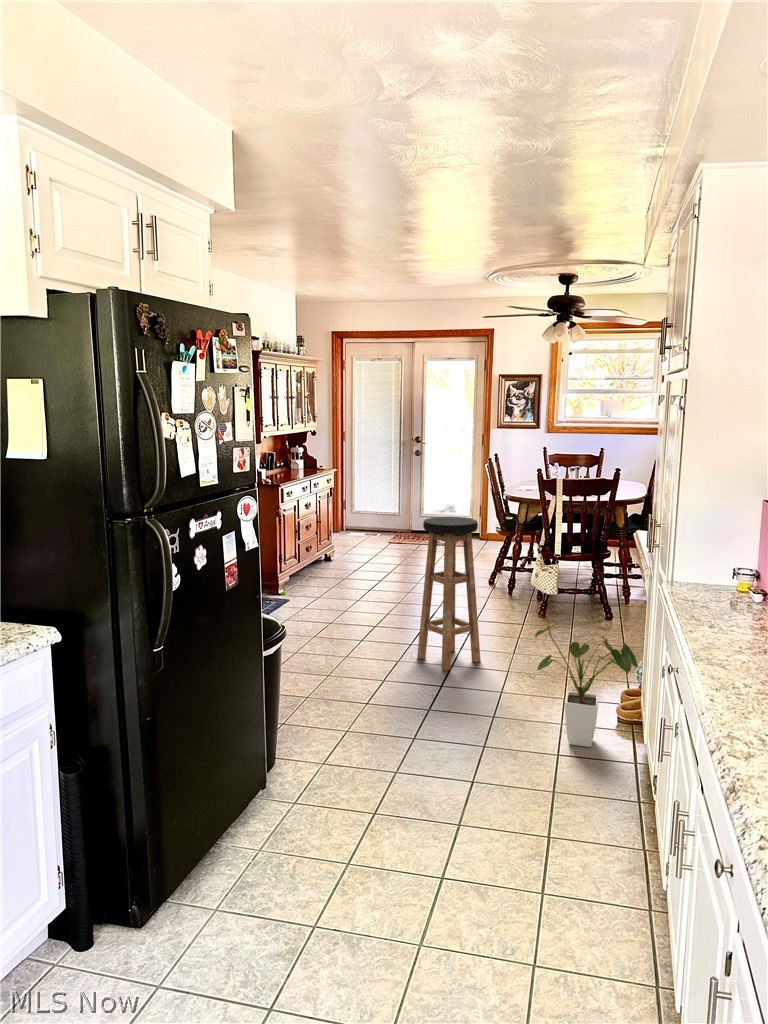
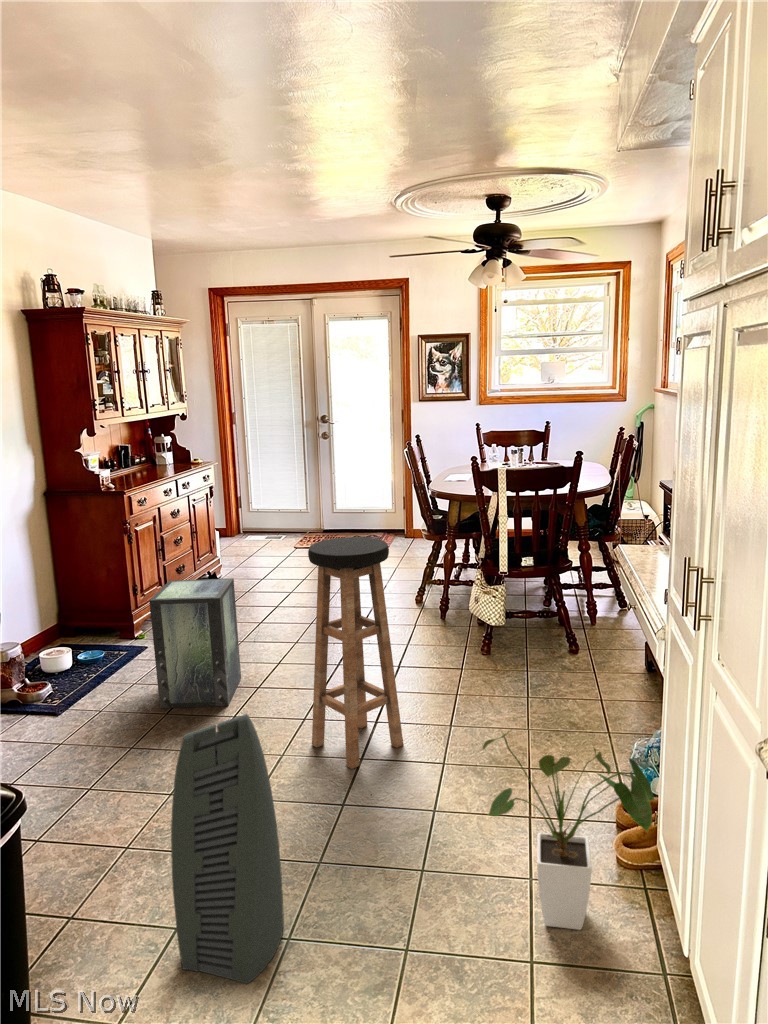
storage box: none [307,547,362,635] -> present [149,579,241,708]
air purifier: none [352,602,410,754] -> present [171,714,284,984]

